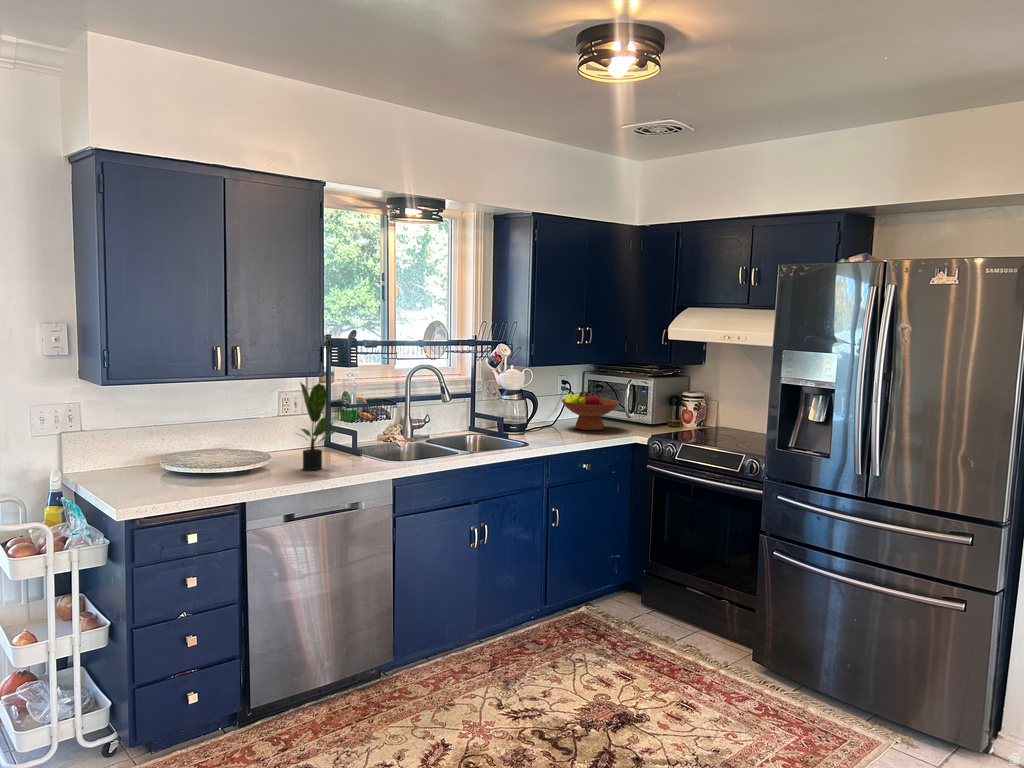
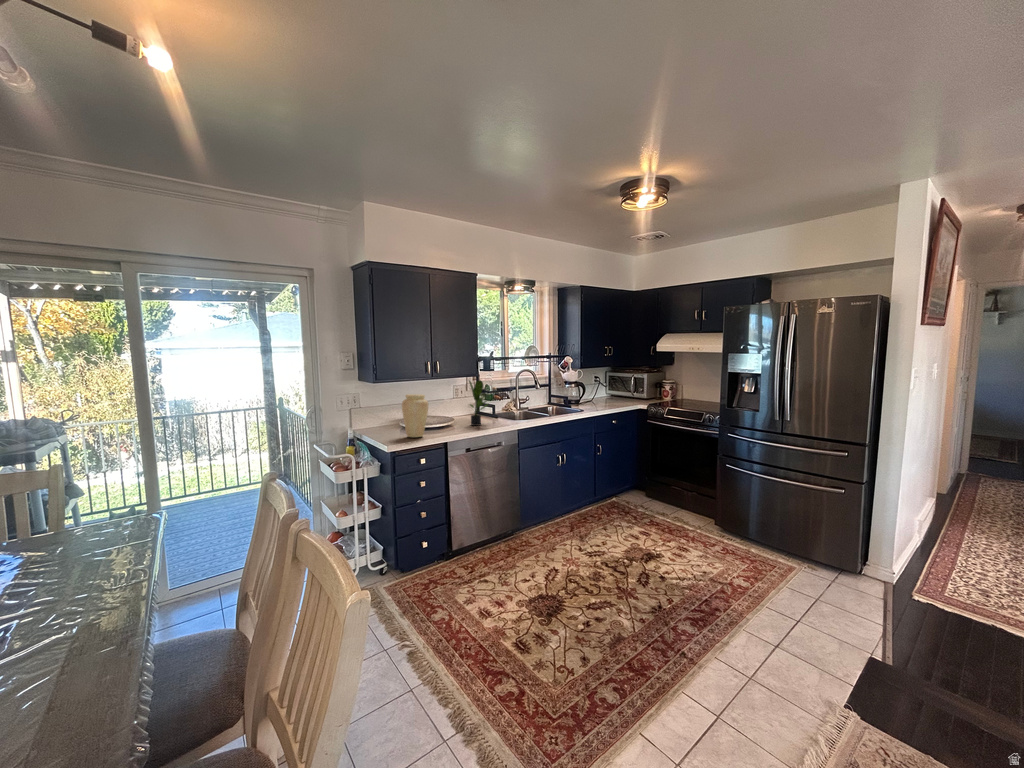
fruit bowl: present [561,391,620,430] -> none [596,381,629,403]
vase: none [154,409,208,492] -> present [402,394,428,437]

